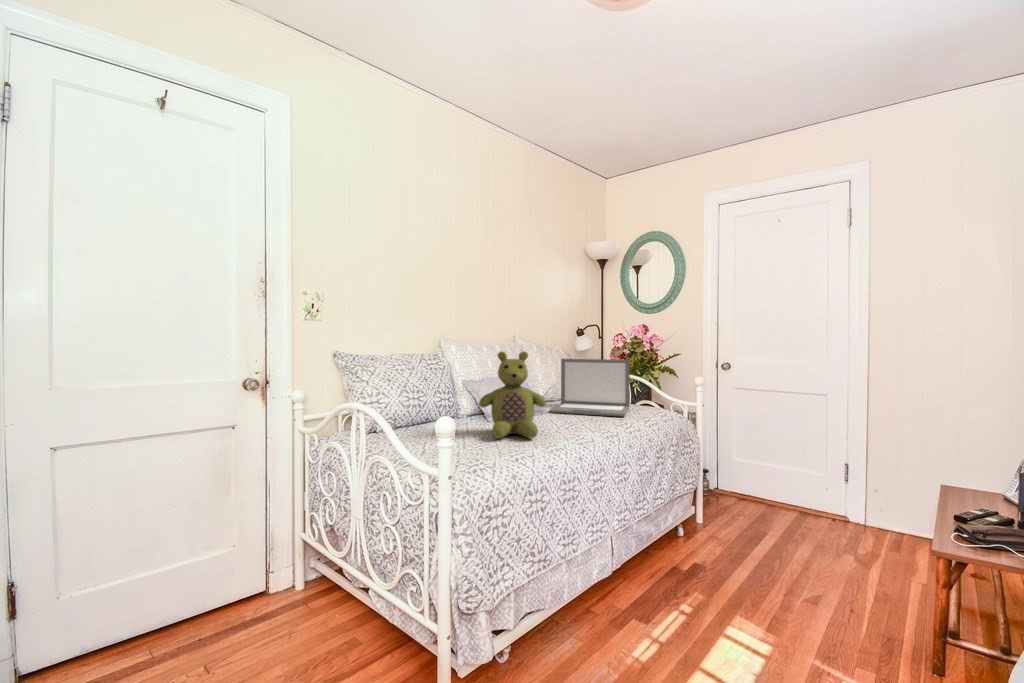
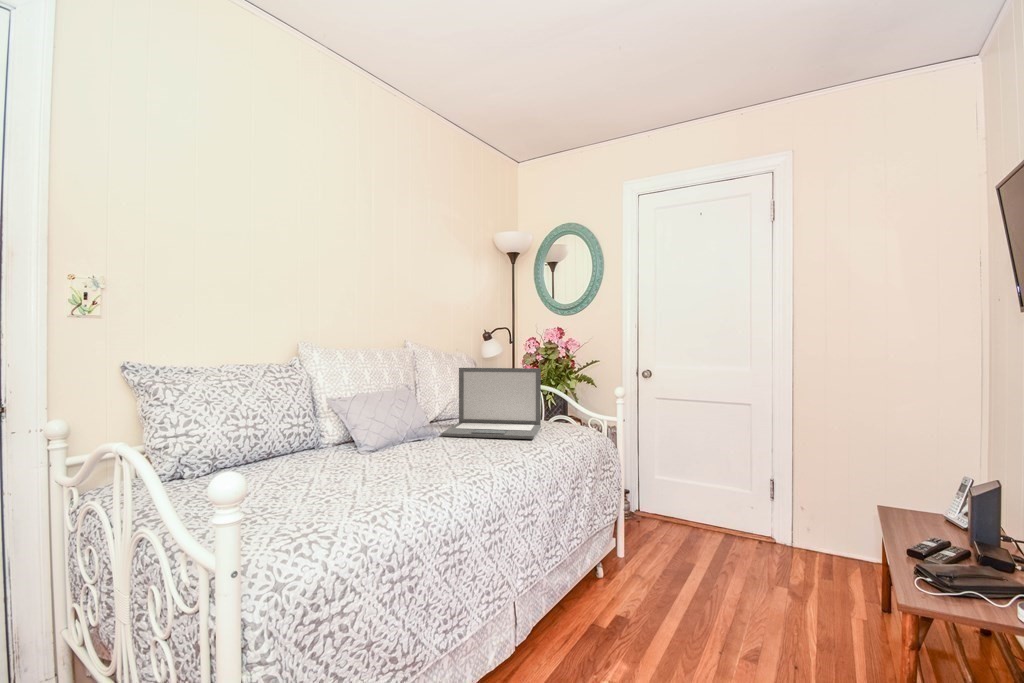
stuffed bear: present [479,351,546,439] -> none [336,360,430,482]

